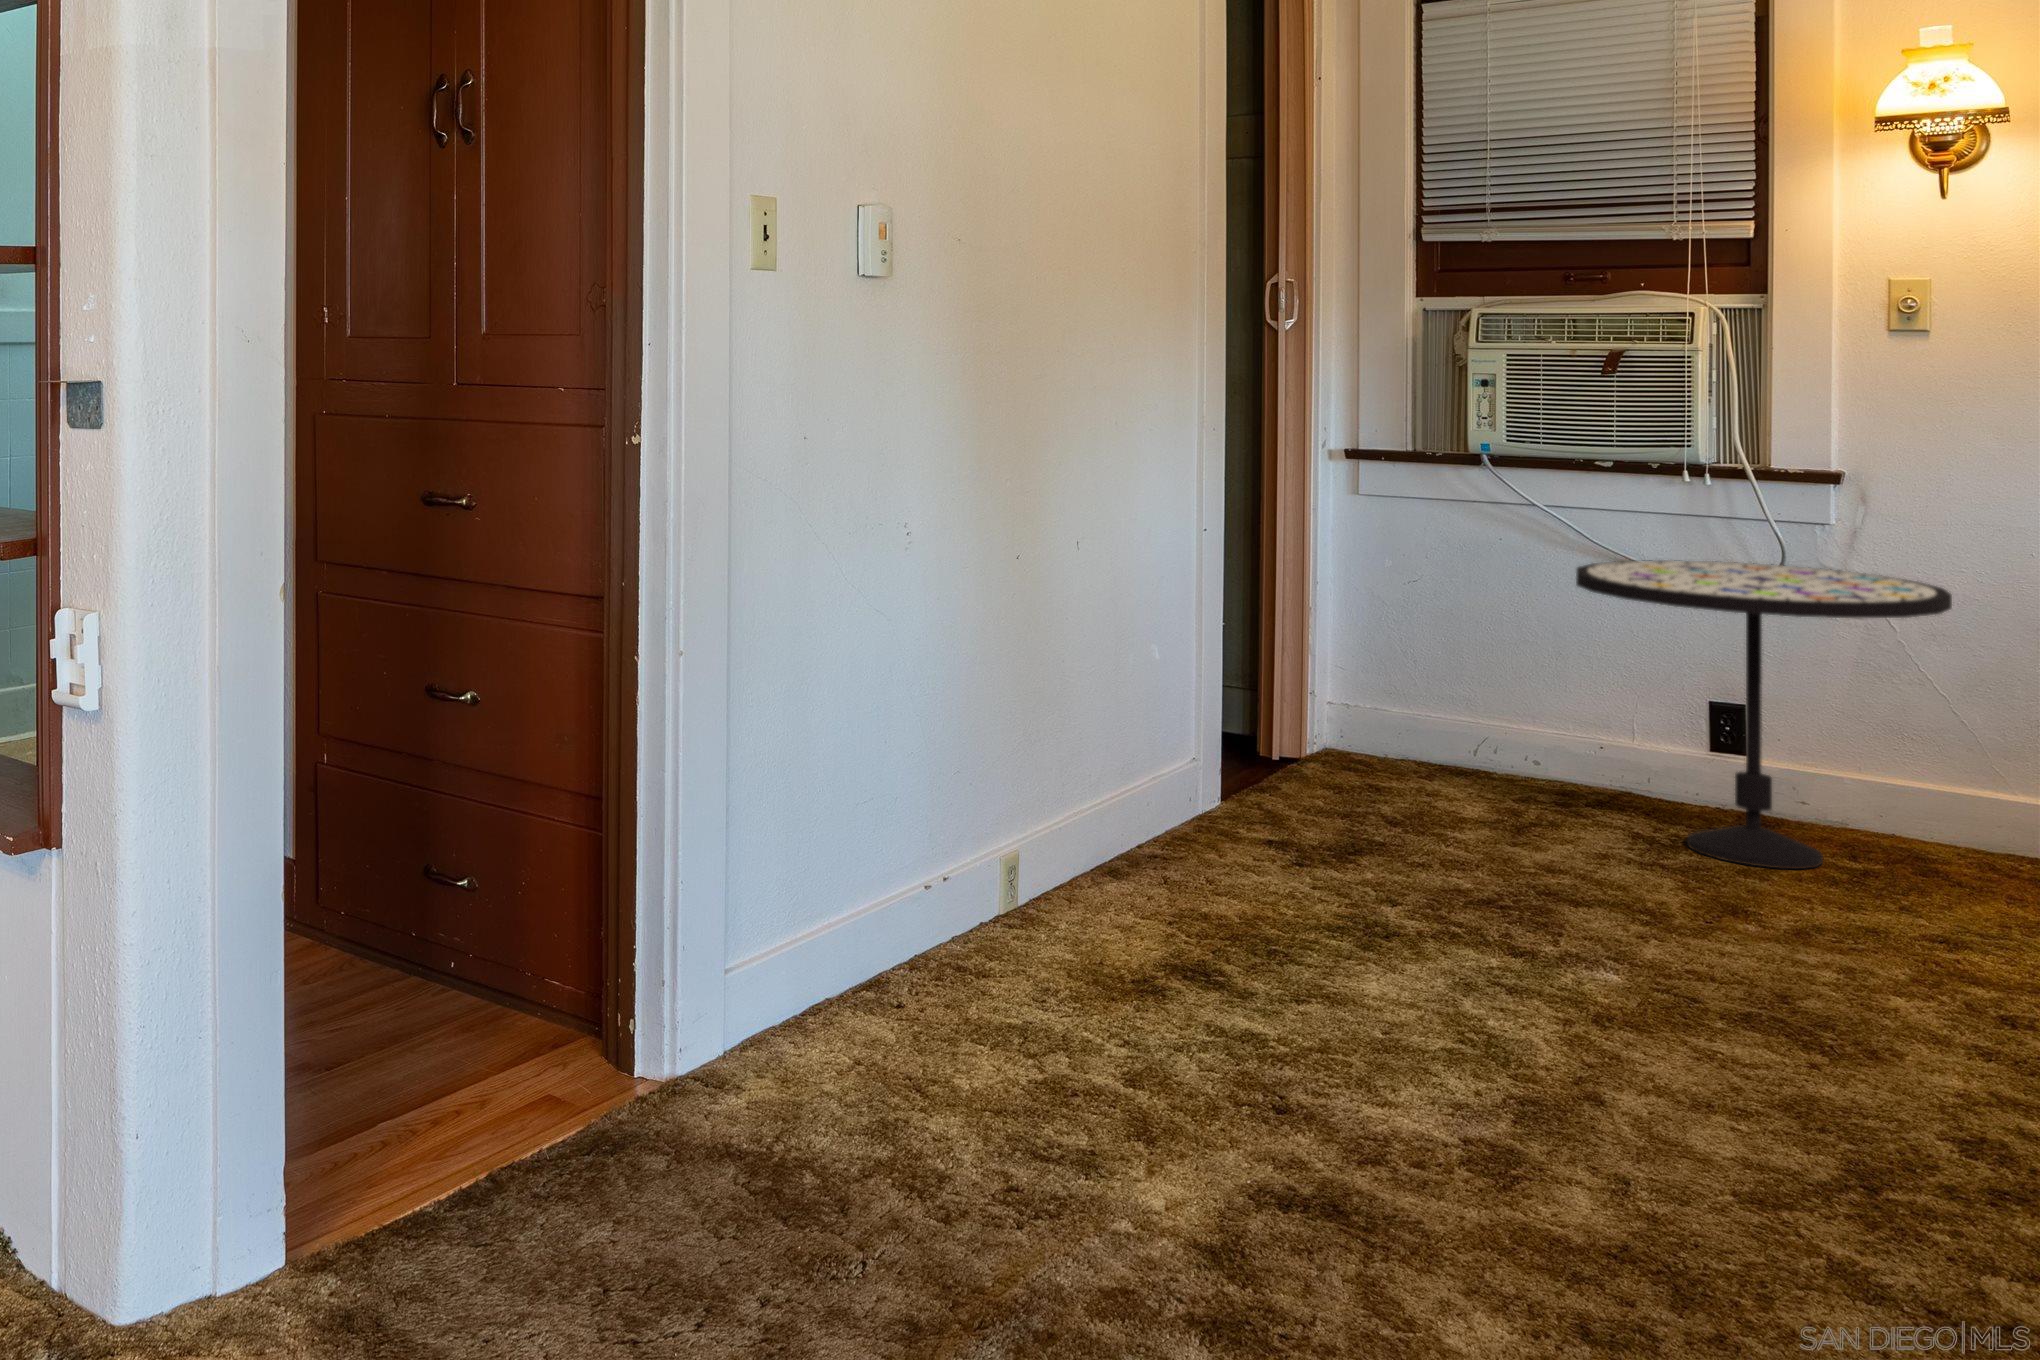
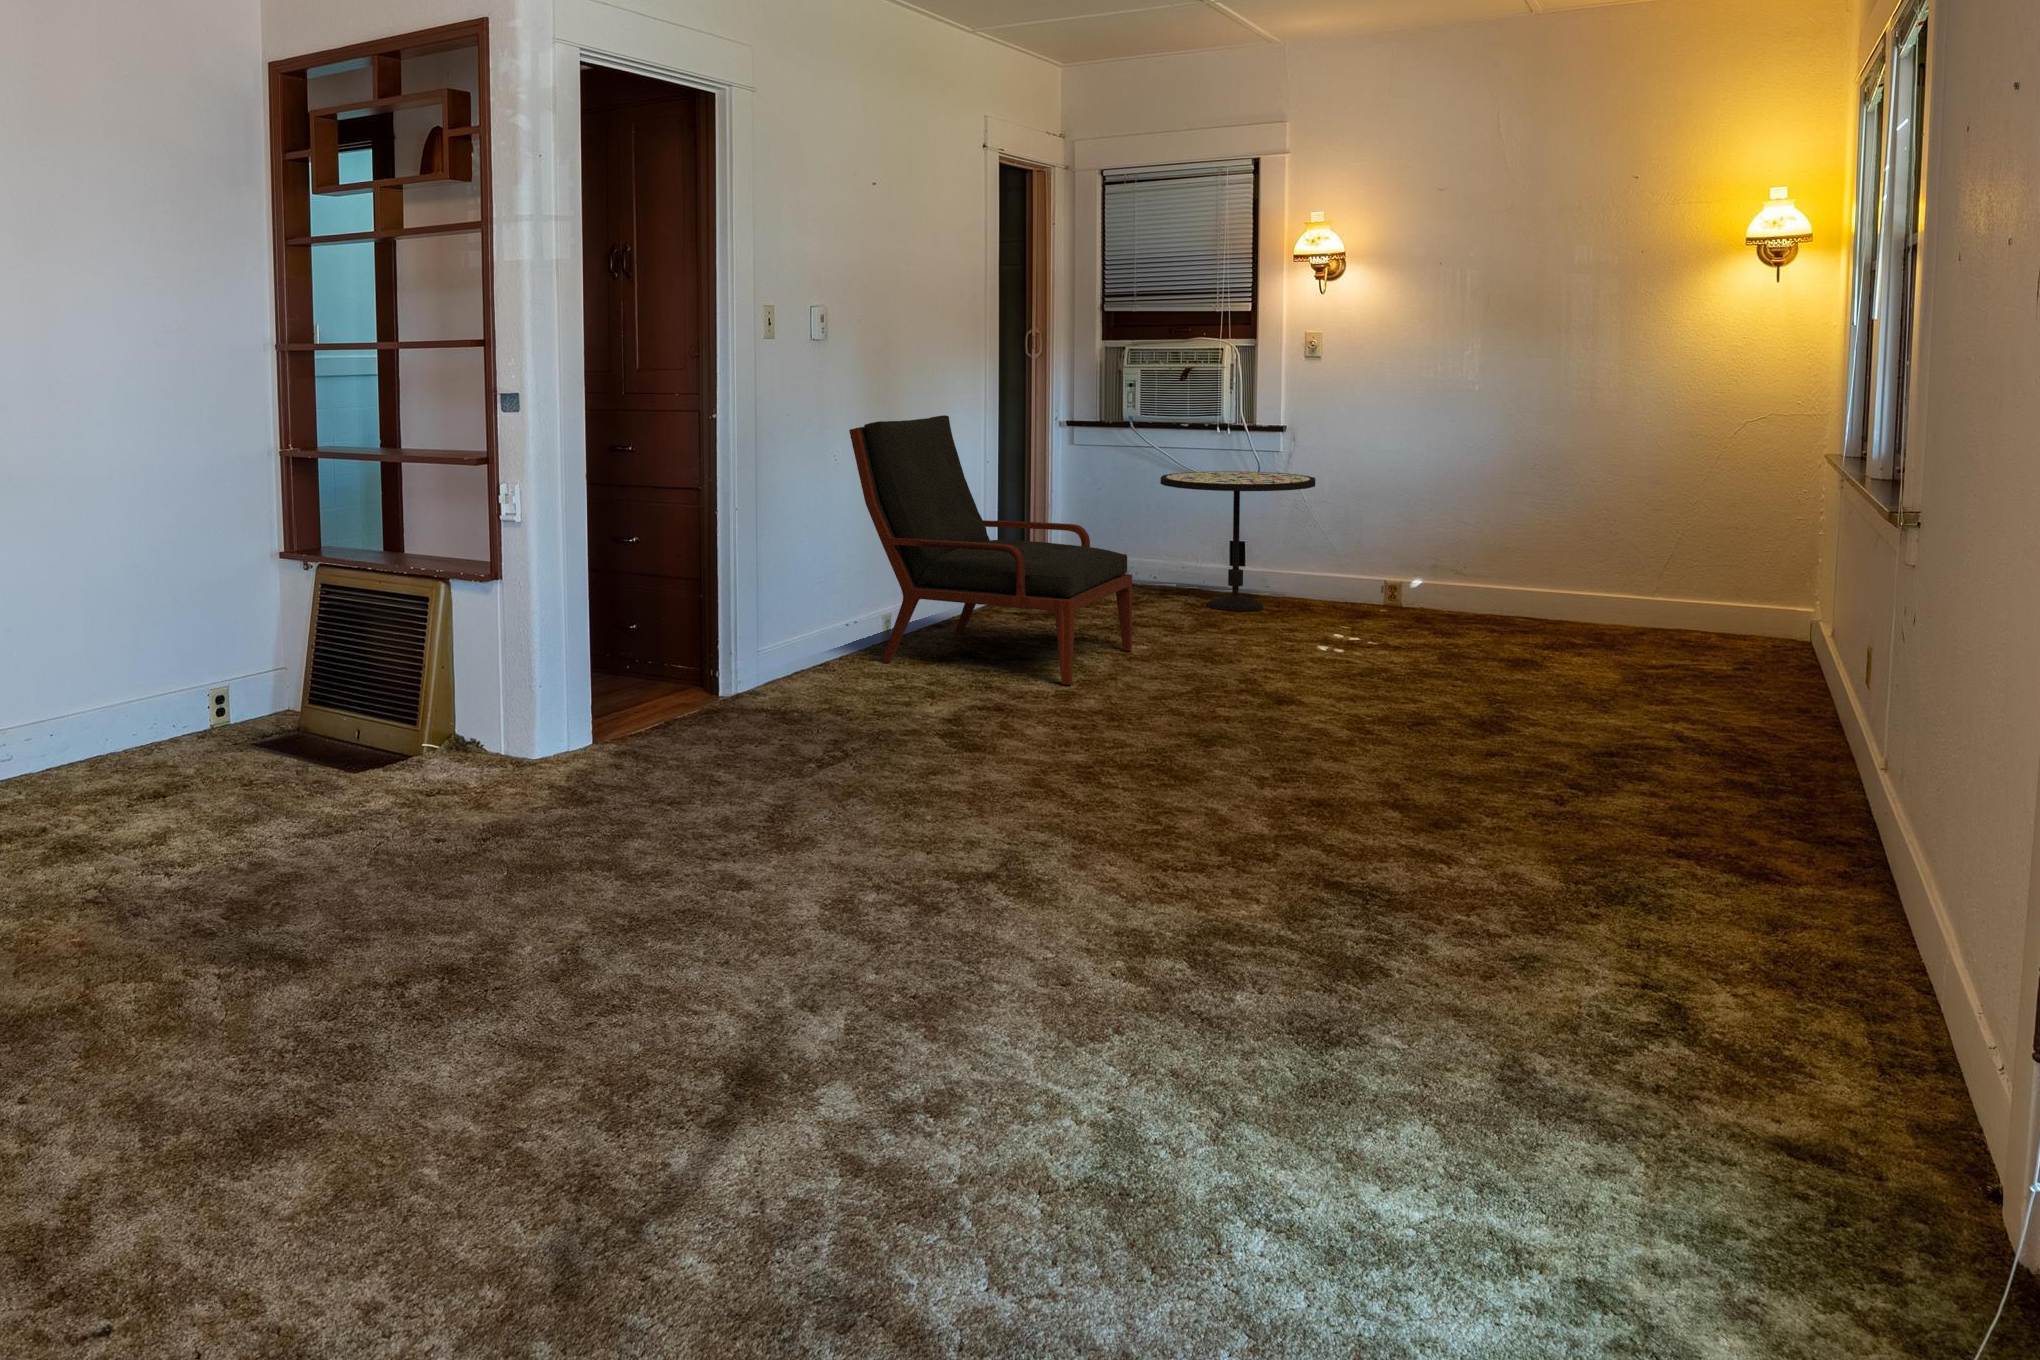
armchair: none [931,440,1582,1109] -> present [849,415,1132,685]

